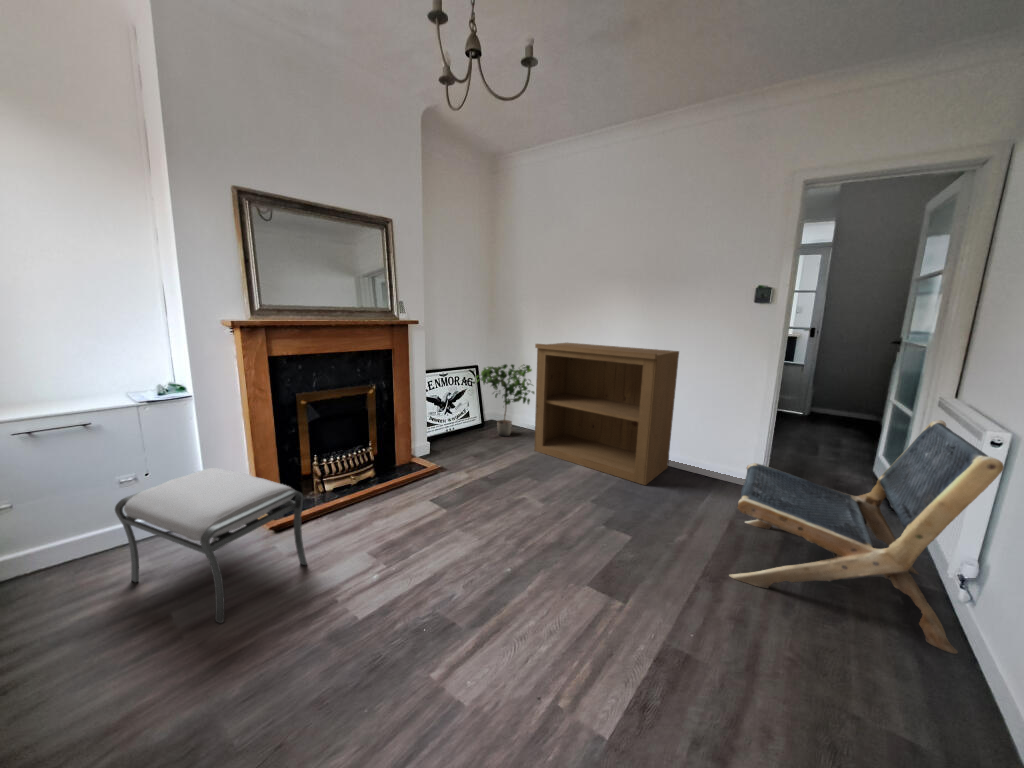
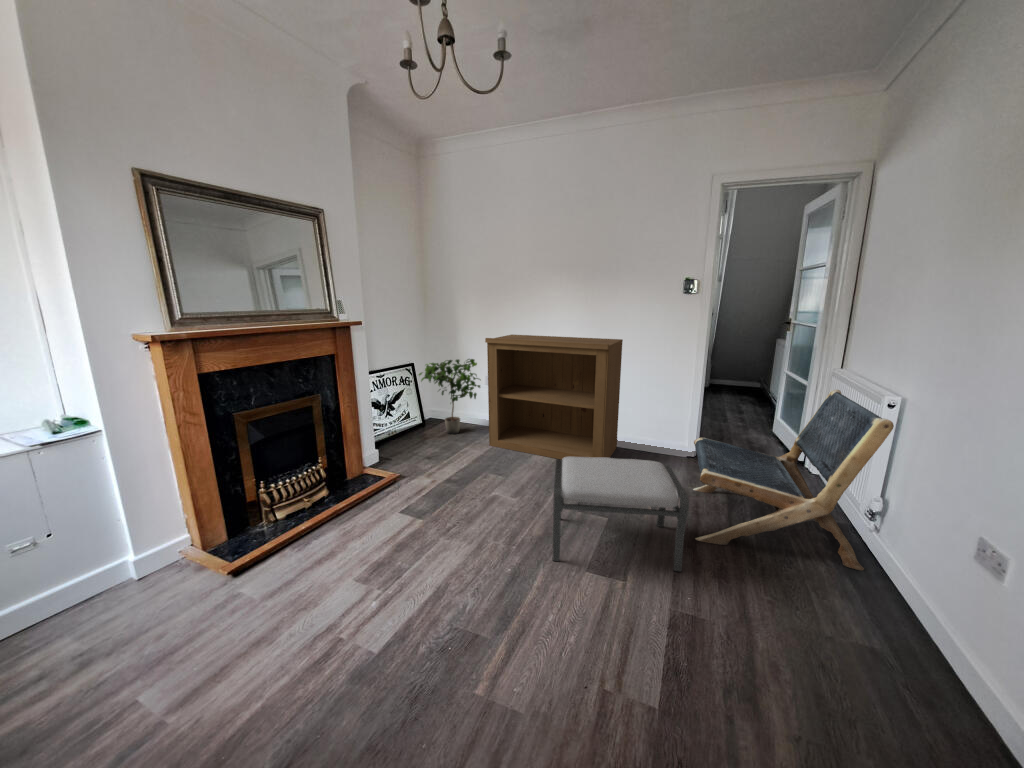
ottoman: present [115,468,307,623] -> present [553,457,689,572]

